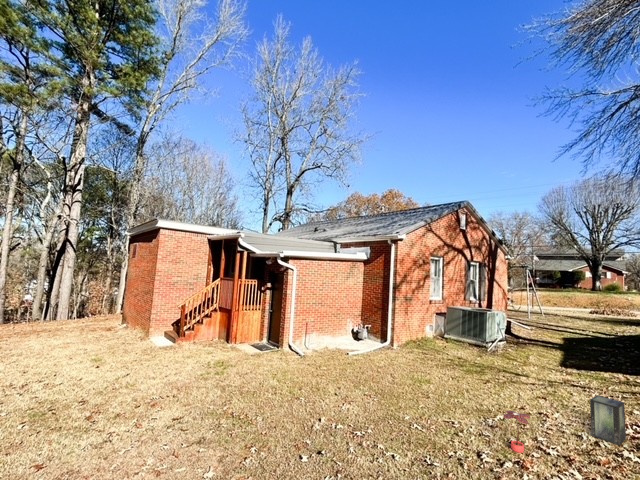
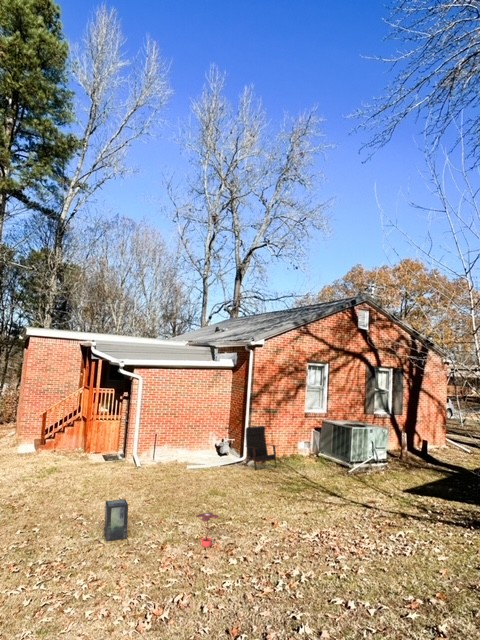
lounge chair: none [393,313,426,354] -> present [244,426,277,470]
storage box: present [590,395,626,446] -> present [104,499,128,541]

